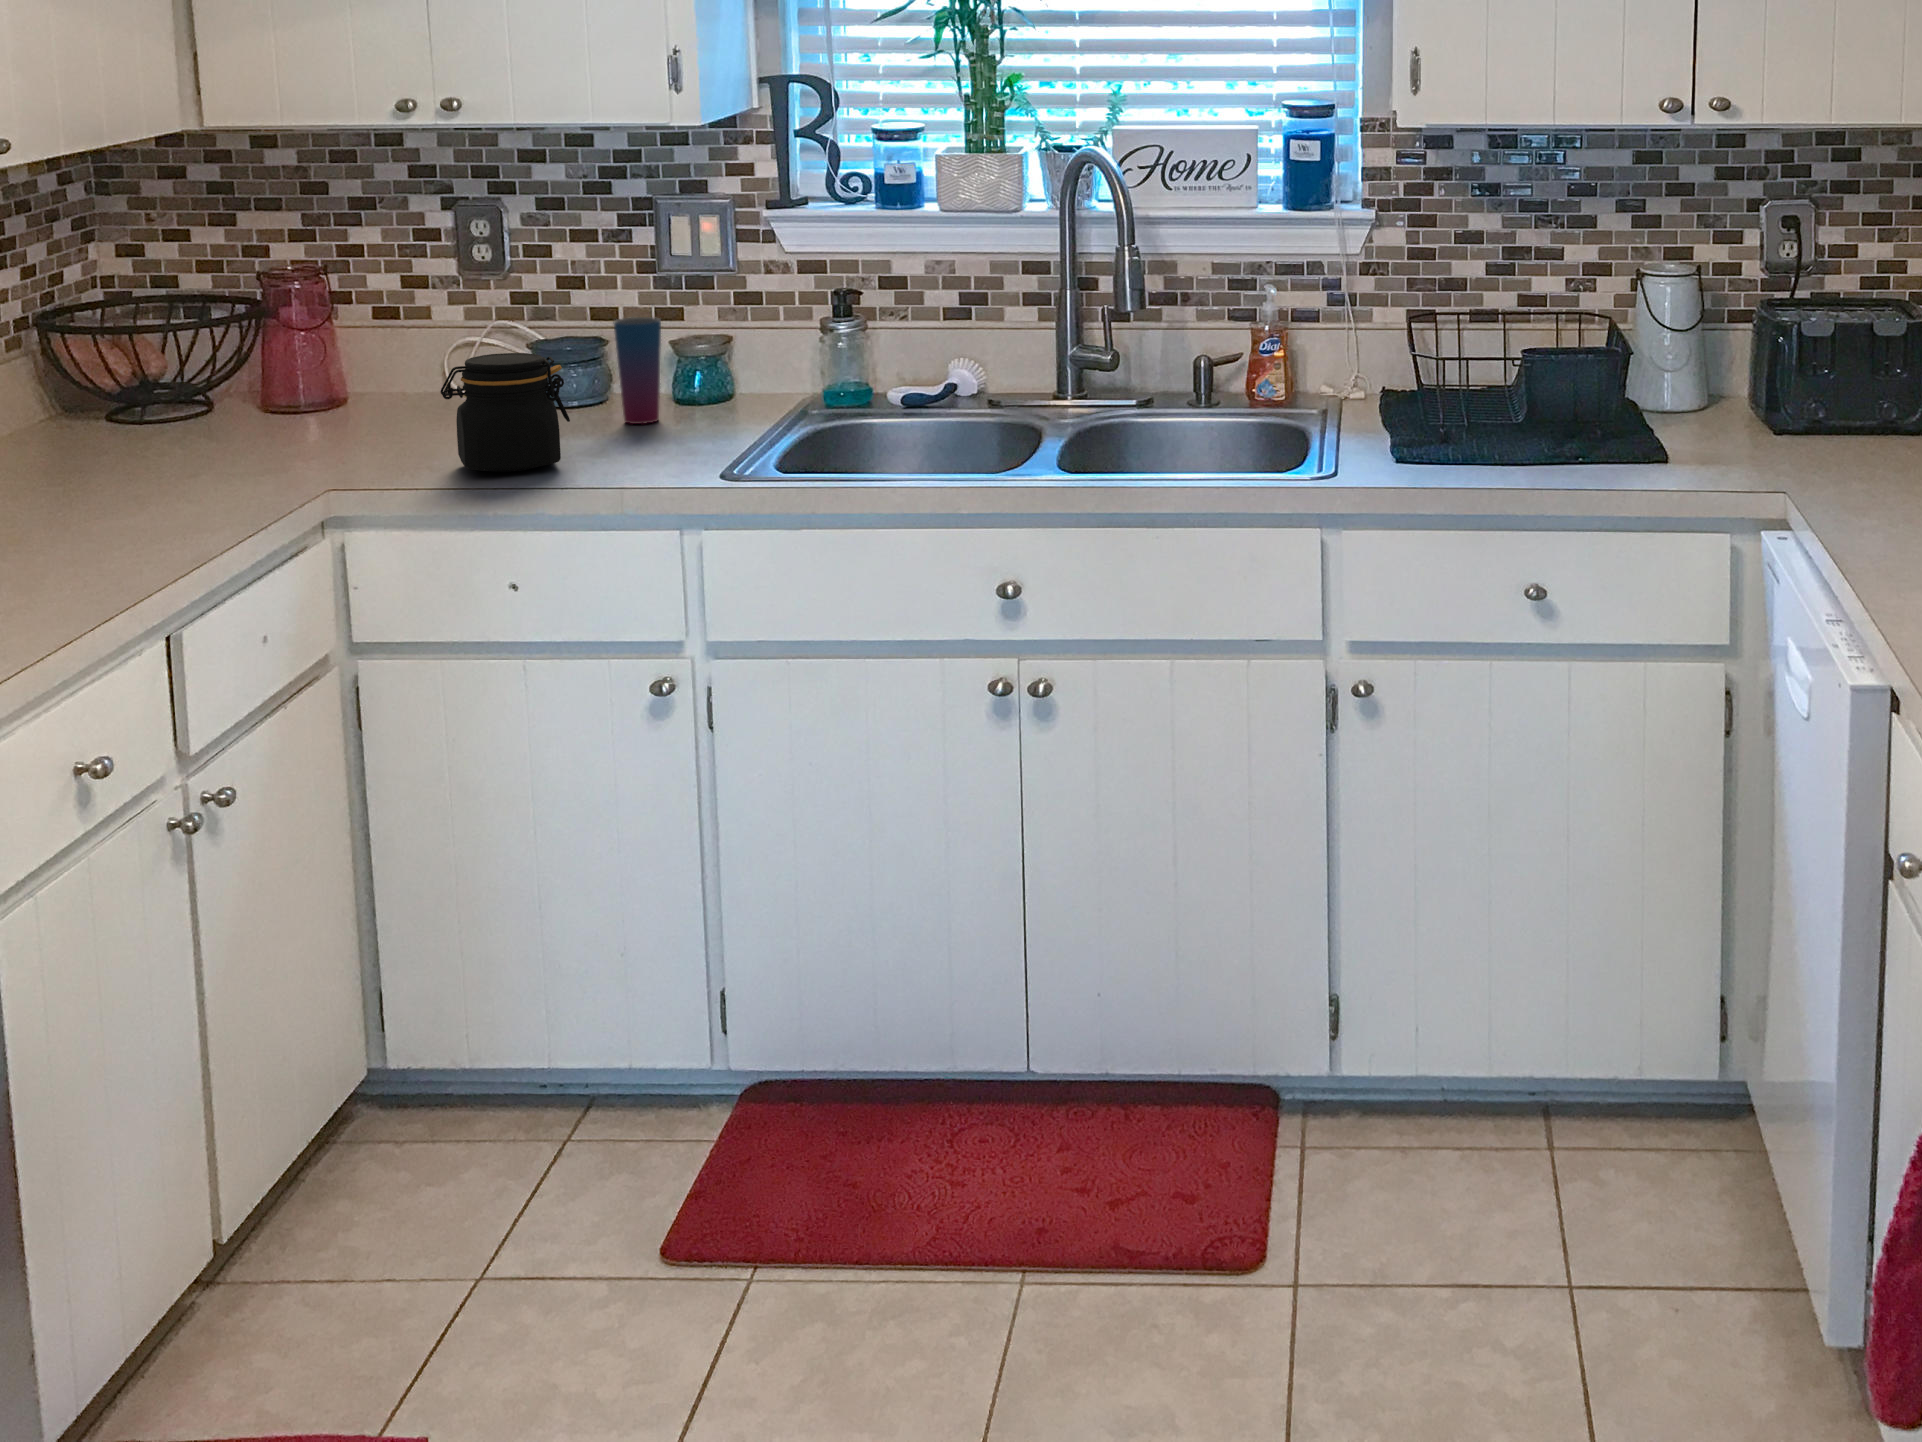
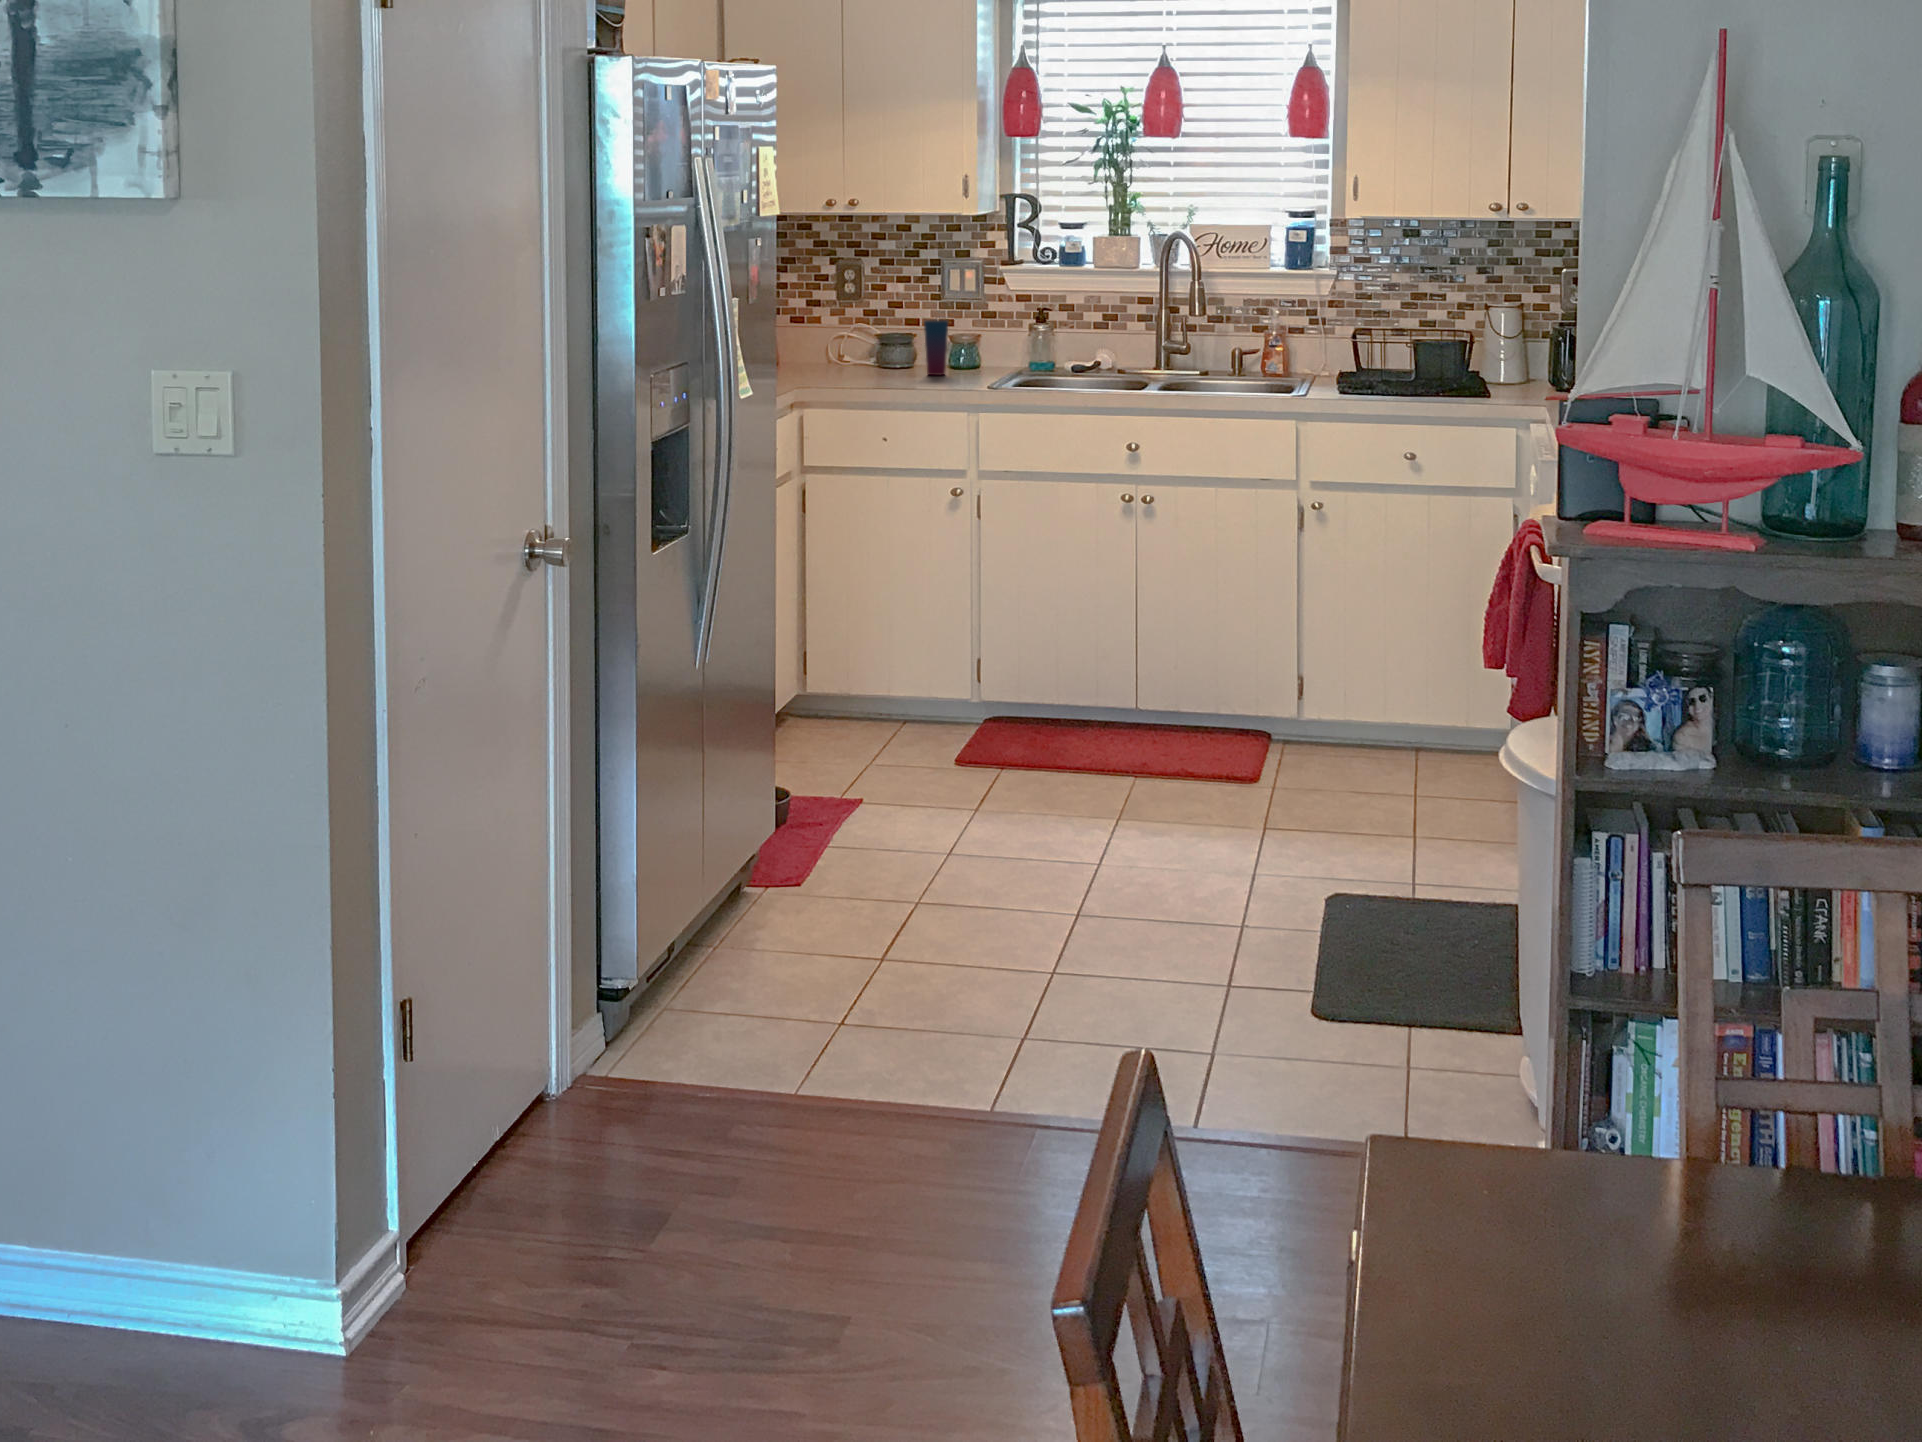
jar: present [440,353,570,472] -> none [843,331,906,390]

